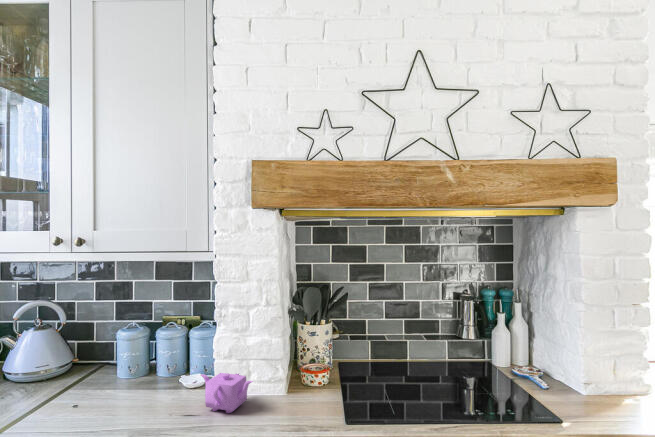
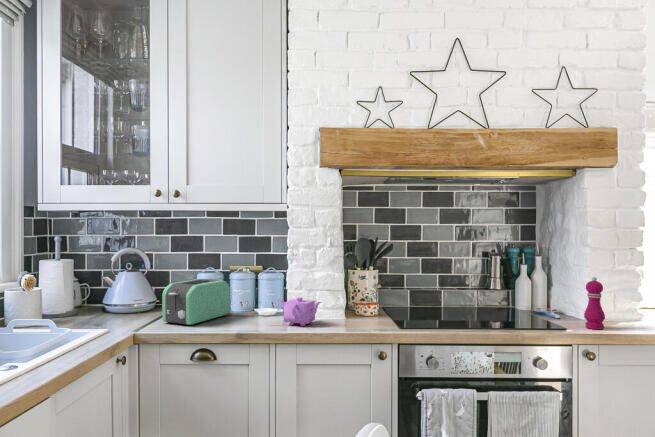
toaster: none [54,342,150,414] -> present [162,279,230,325]
pepper mill: none [579,347,606,415] -> present [584,277,605,329]

